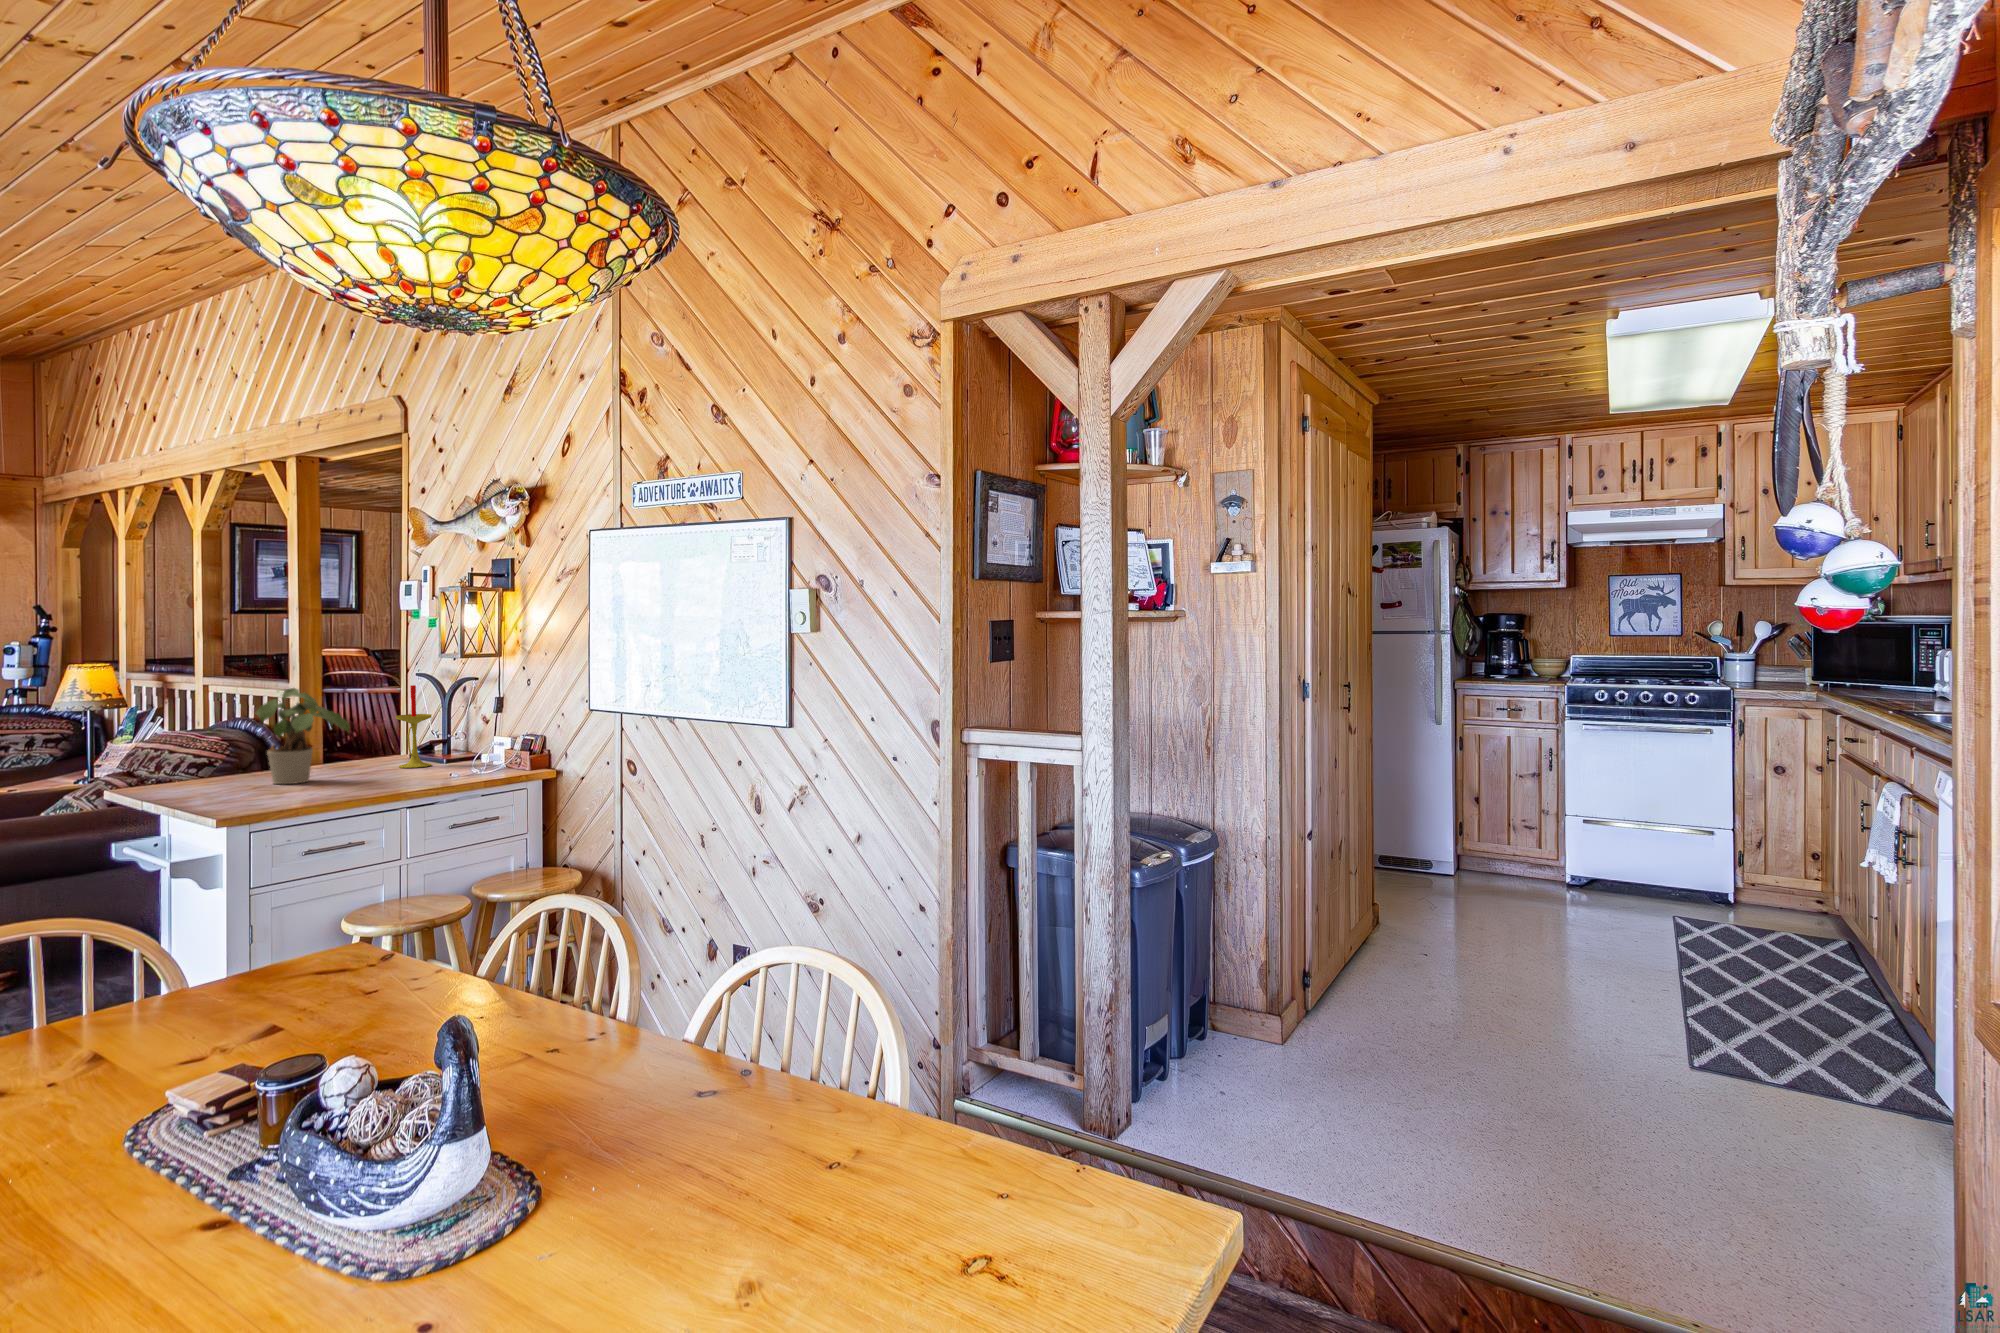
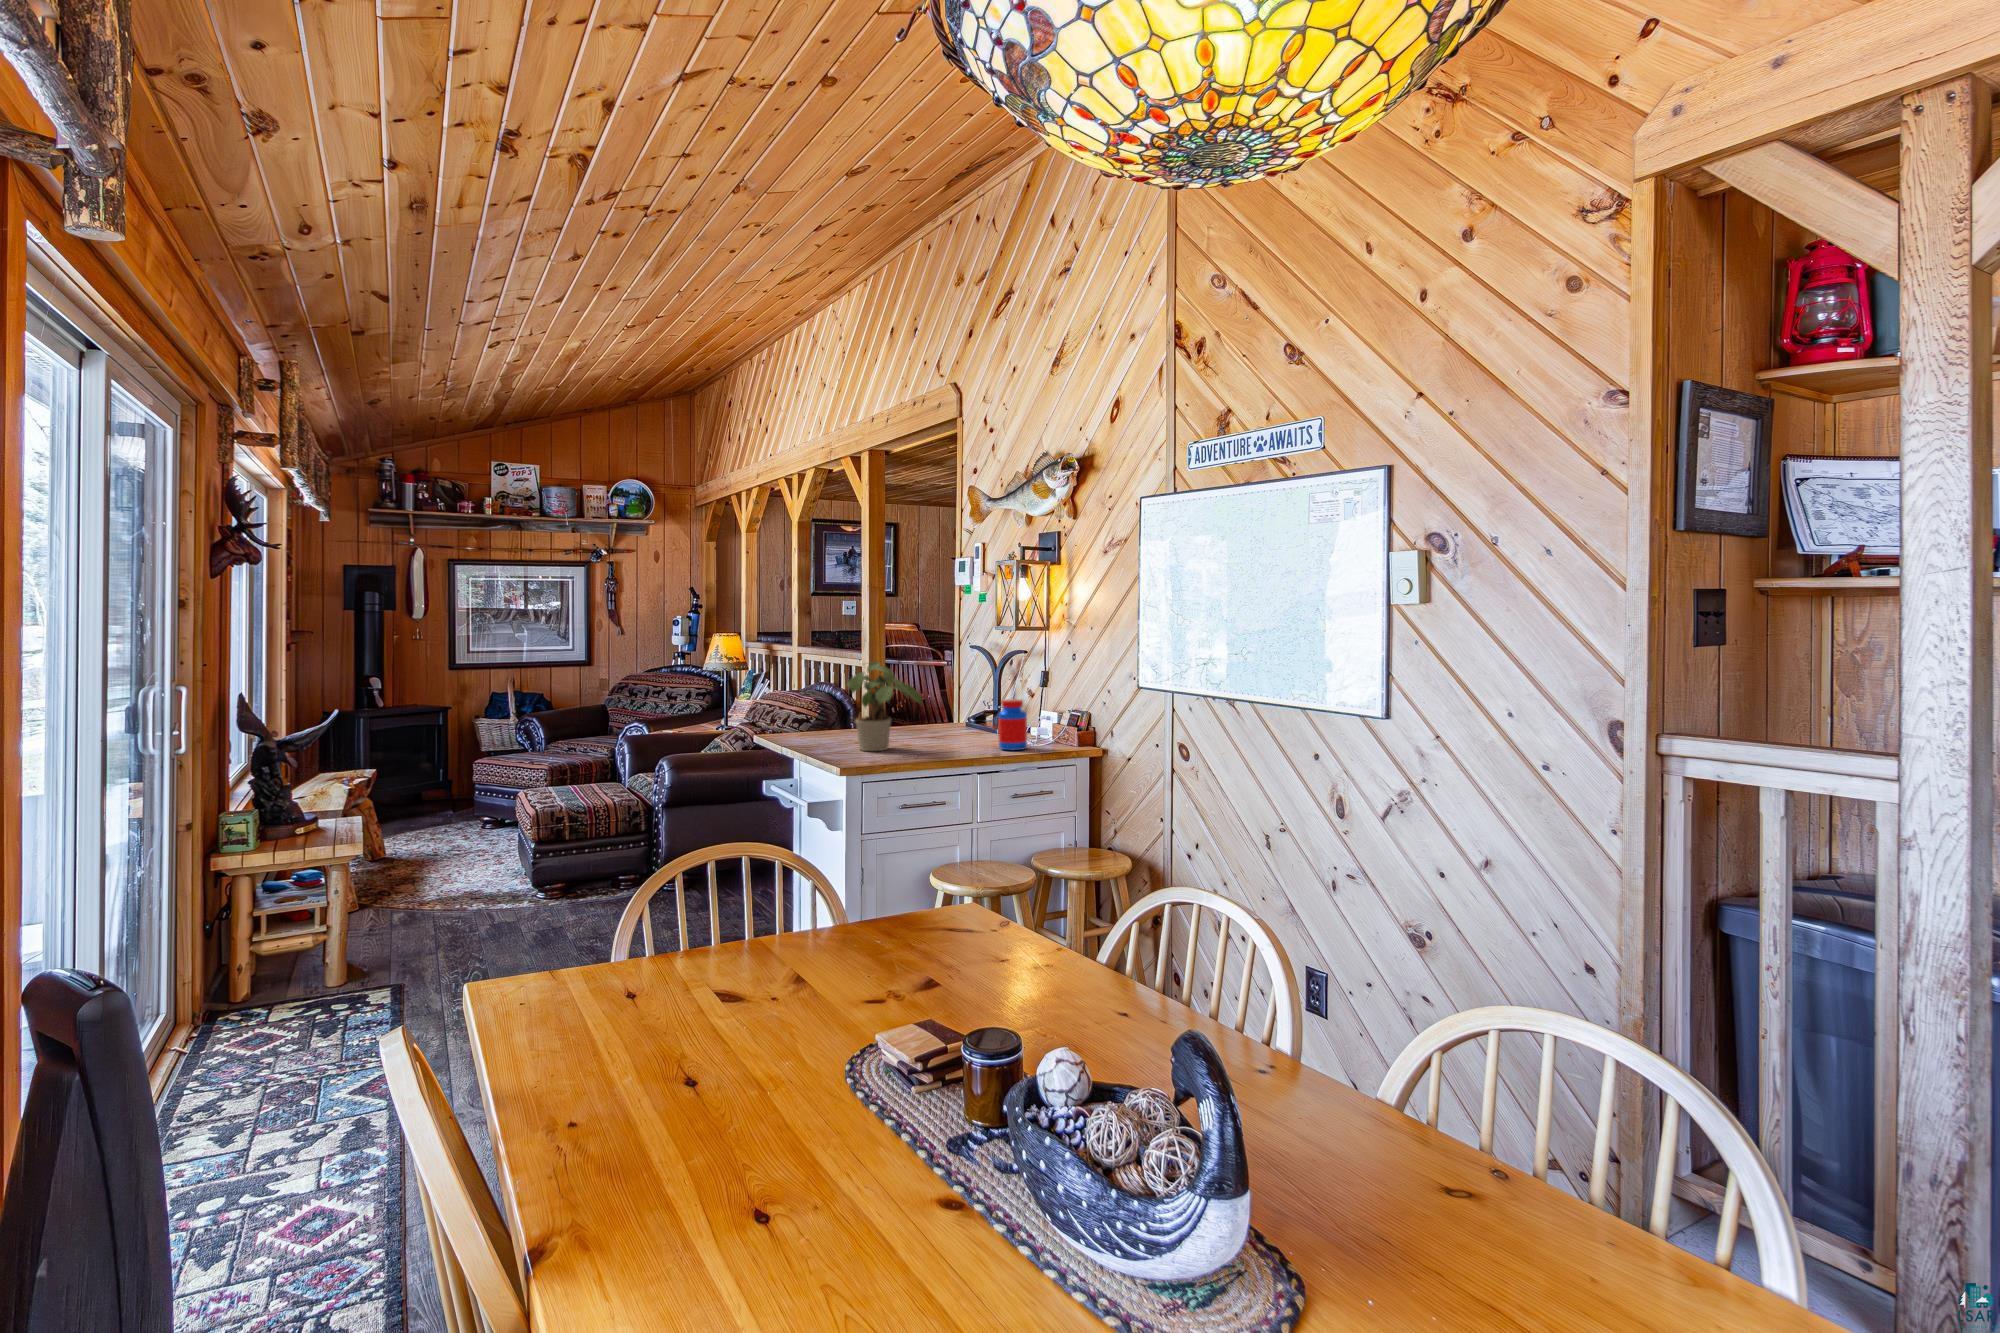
candle: present [396,685,432,768] -> none [956,657,987,739]
jar: none [441,724,474,776] -> present [998,699,1027,751]

